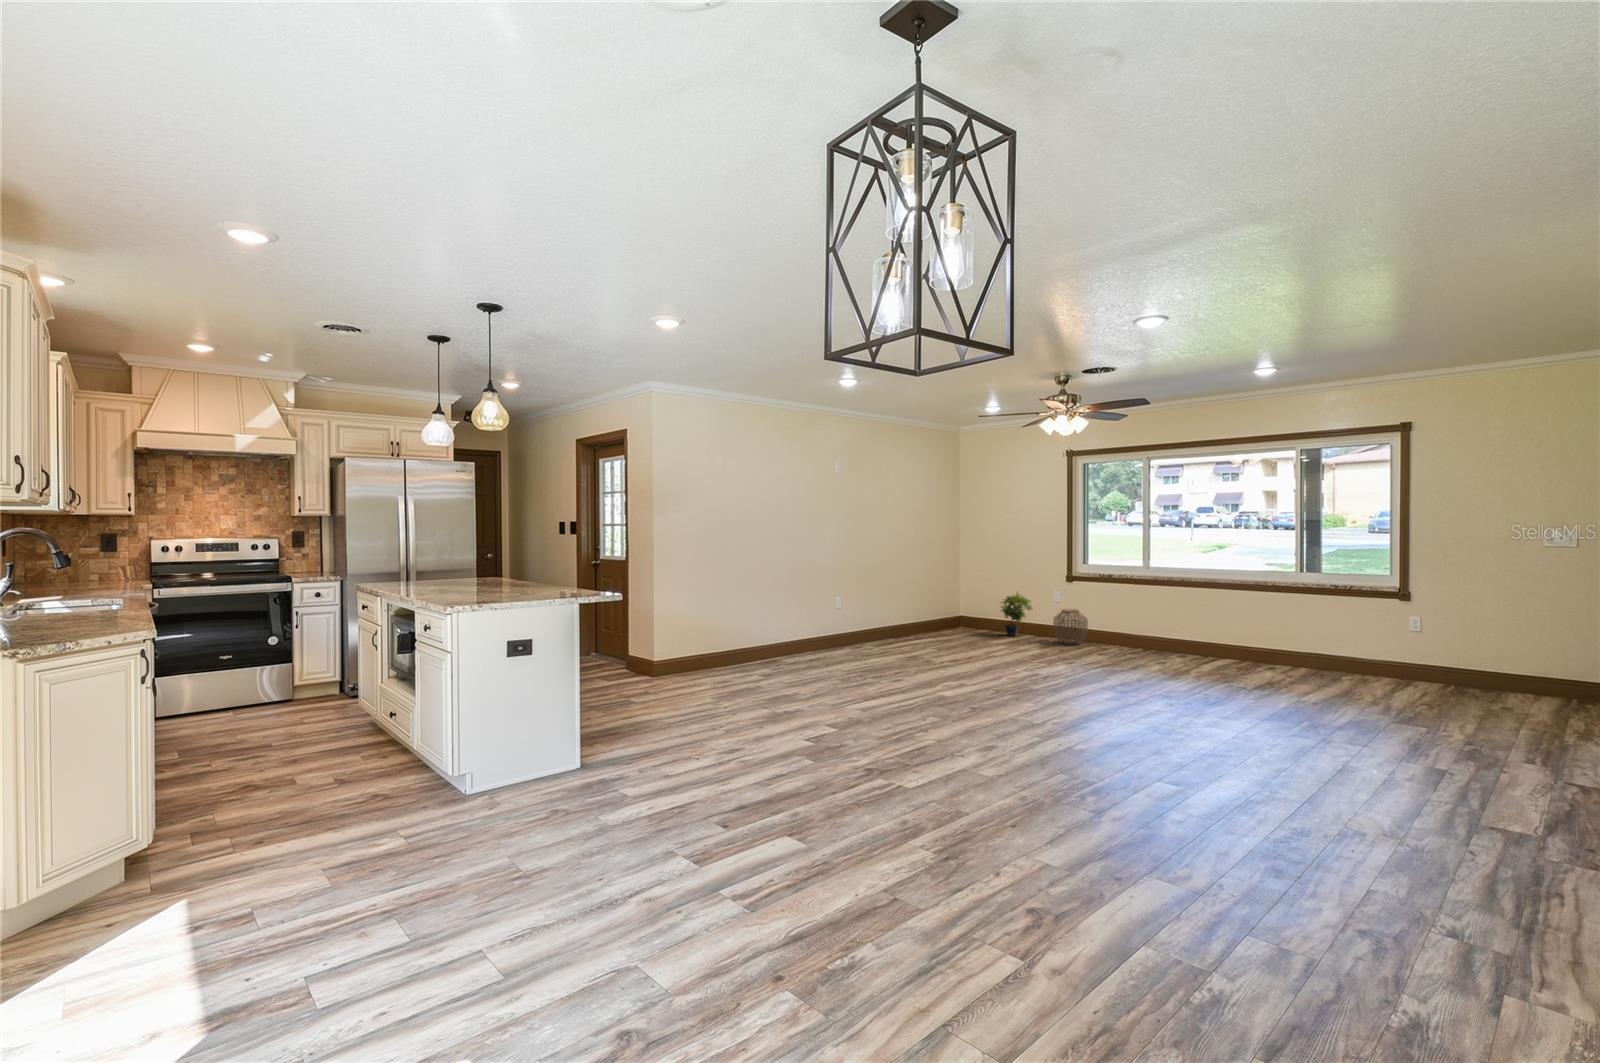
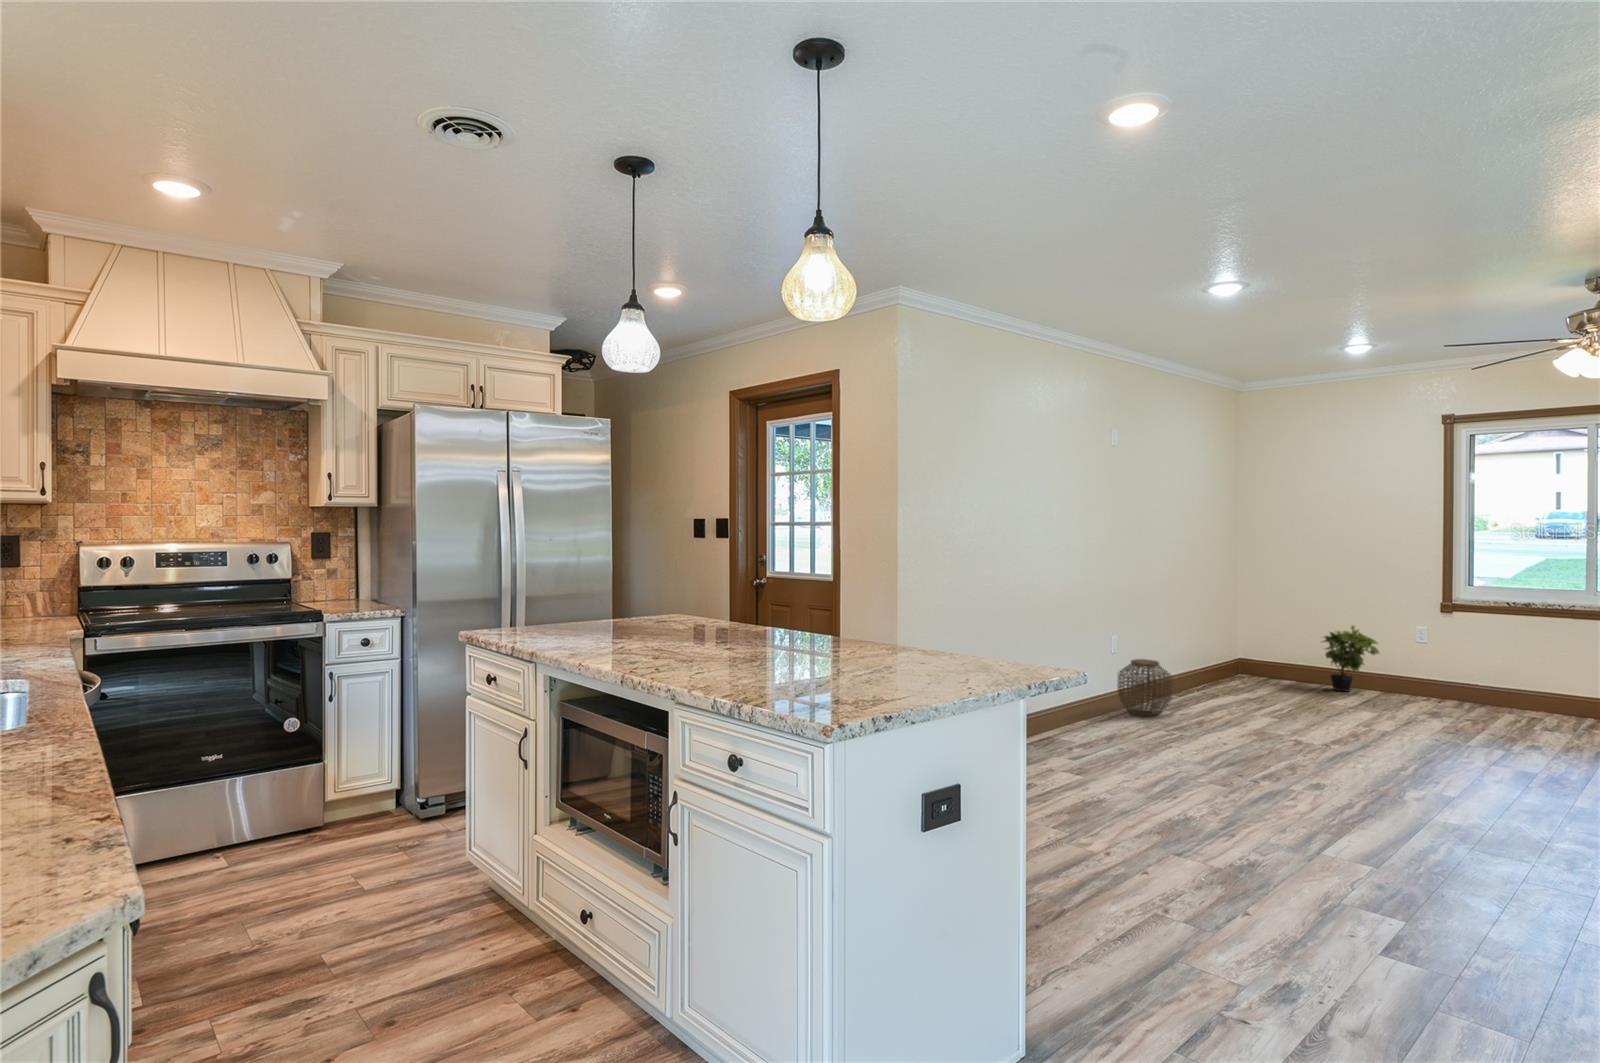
woven basket: present [1054,609,1088,644] -> present [1118,659,1172,717]

